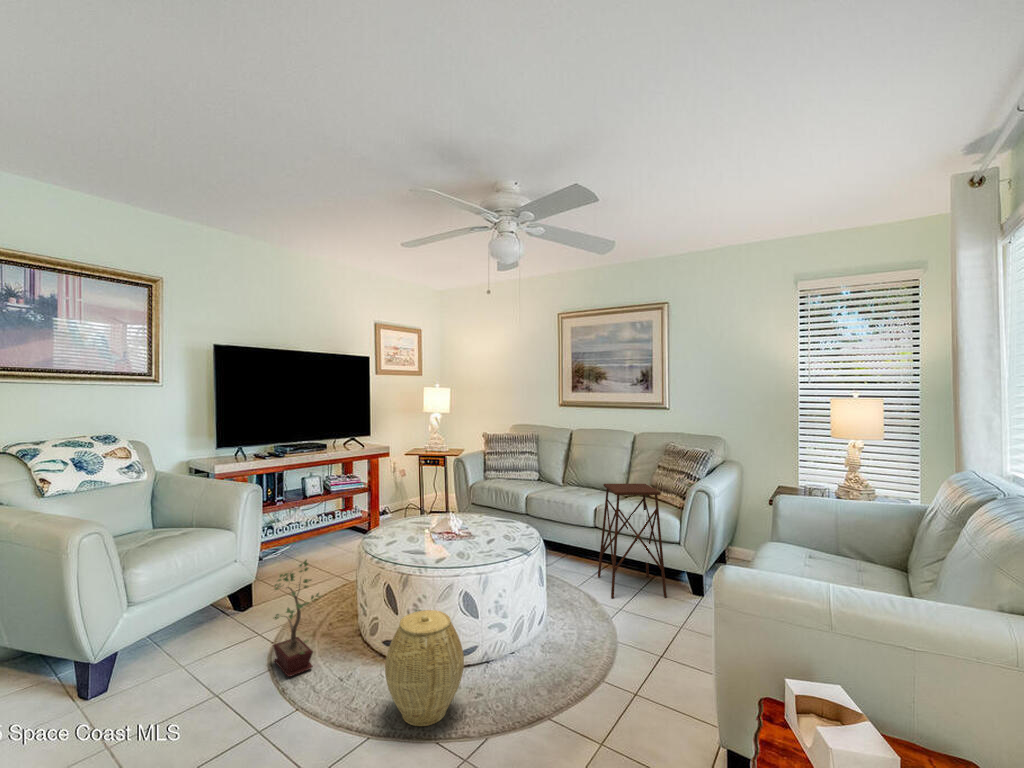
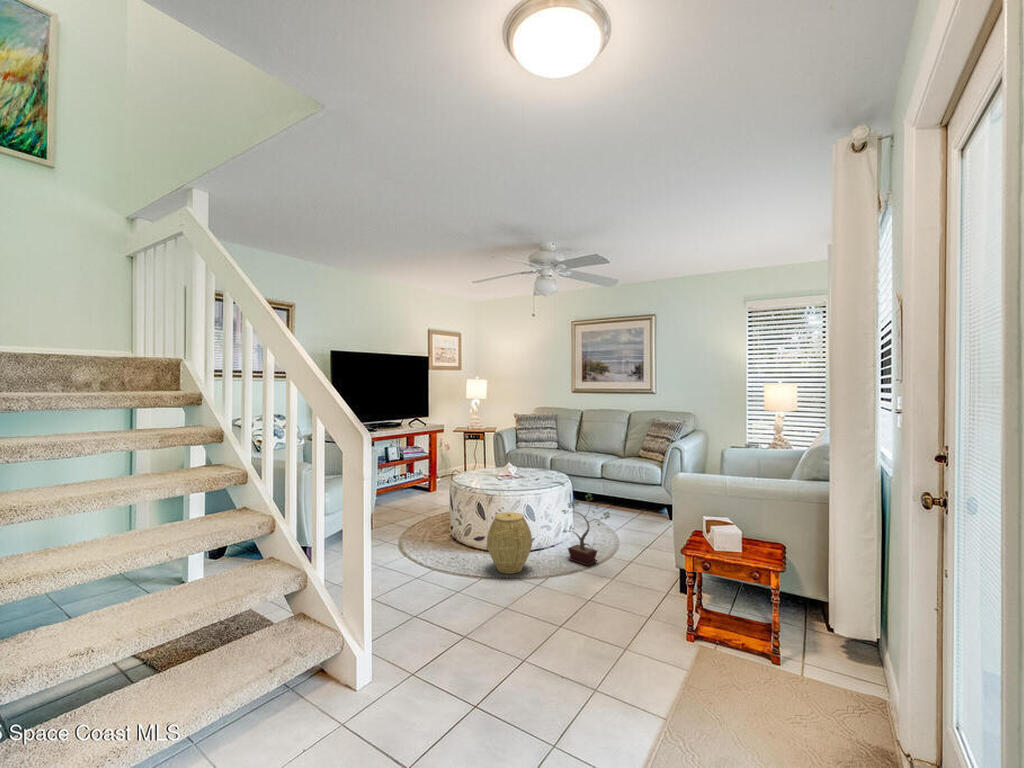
side table: present [598,484,667,598] -> none [605,445,653,521]
potted plant: present [273,560,321,677] -> present [562,493,610,566]

